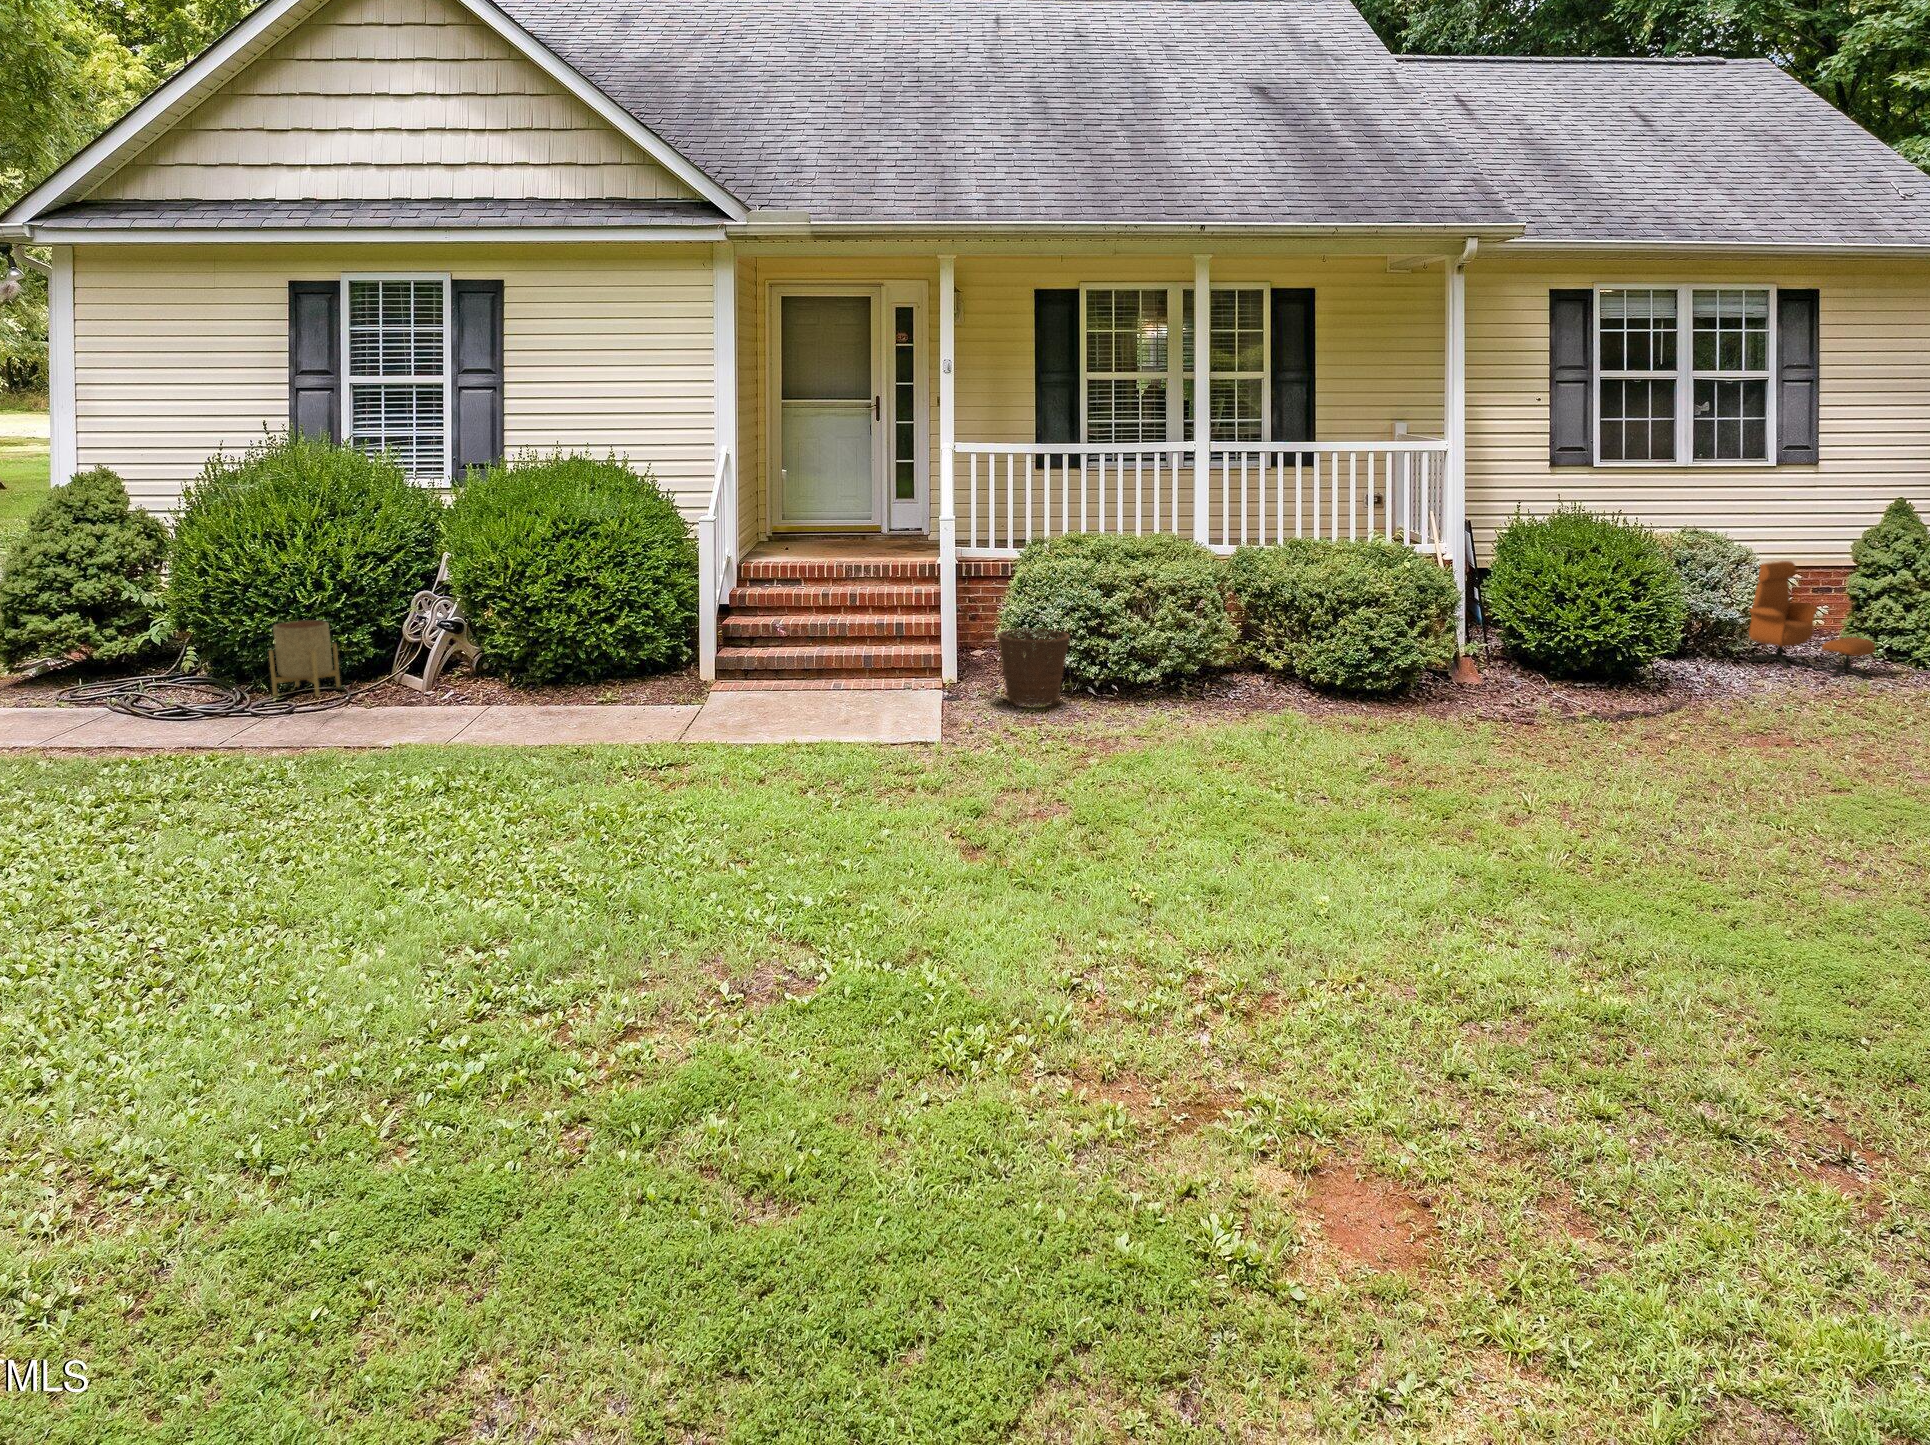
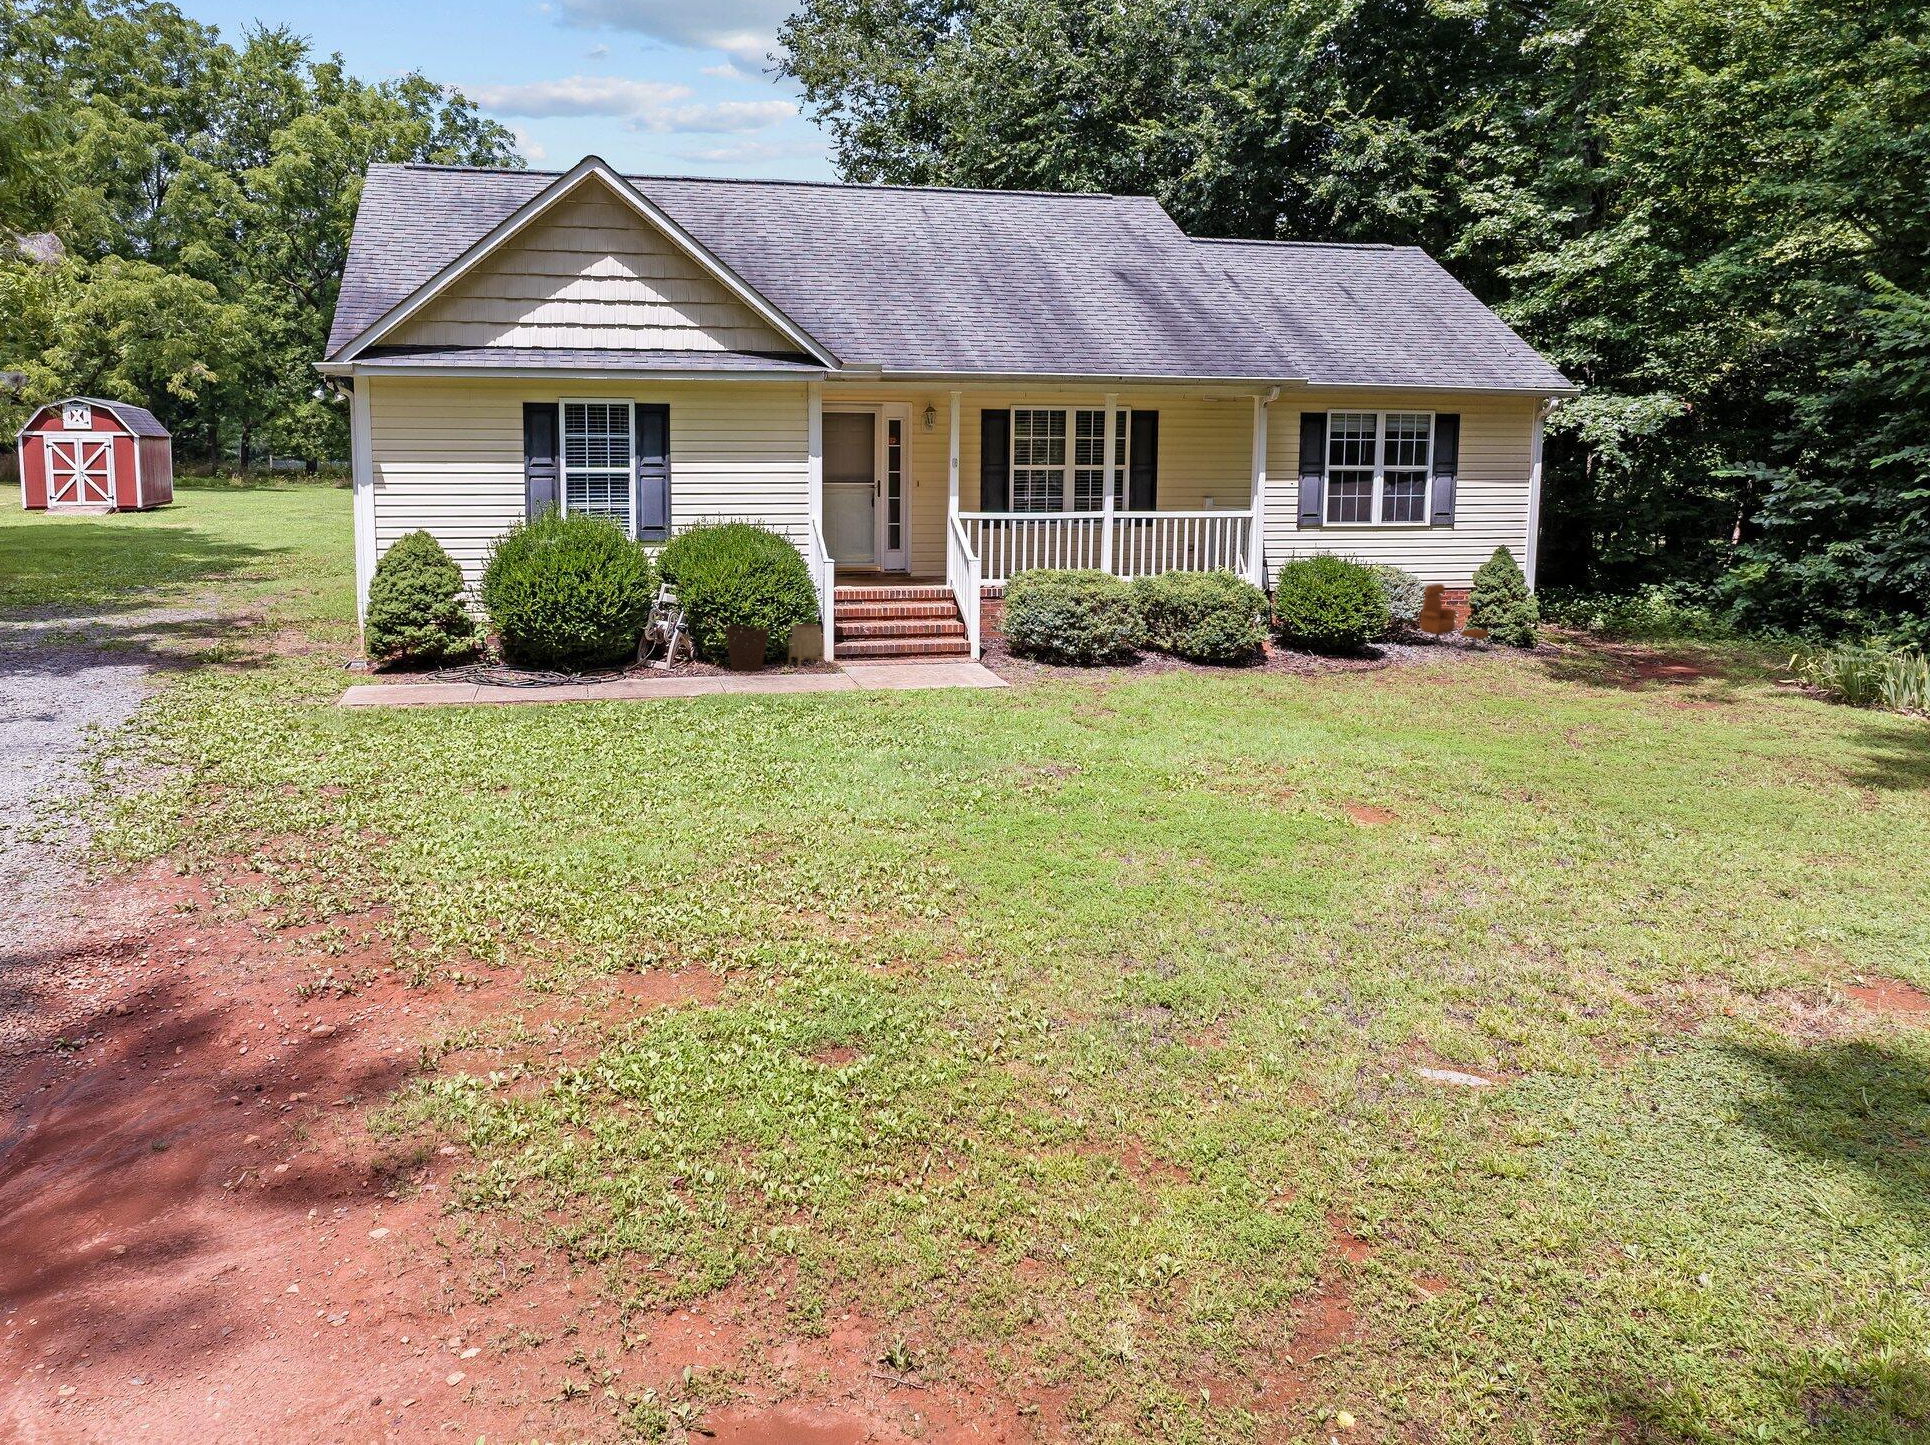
planter: present [269,620,340,697] -> present [789,624,824,667]
basket: present [998,629,1070,707] -> present [725,625,769,671]

